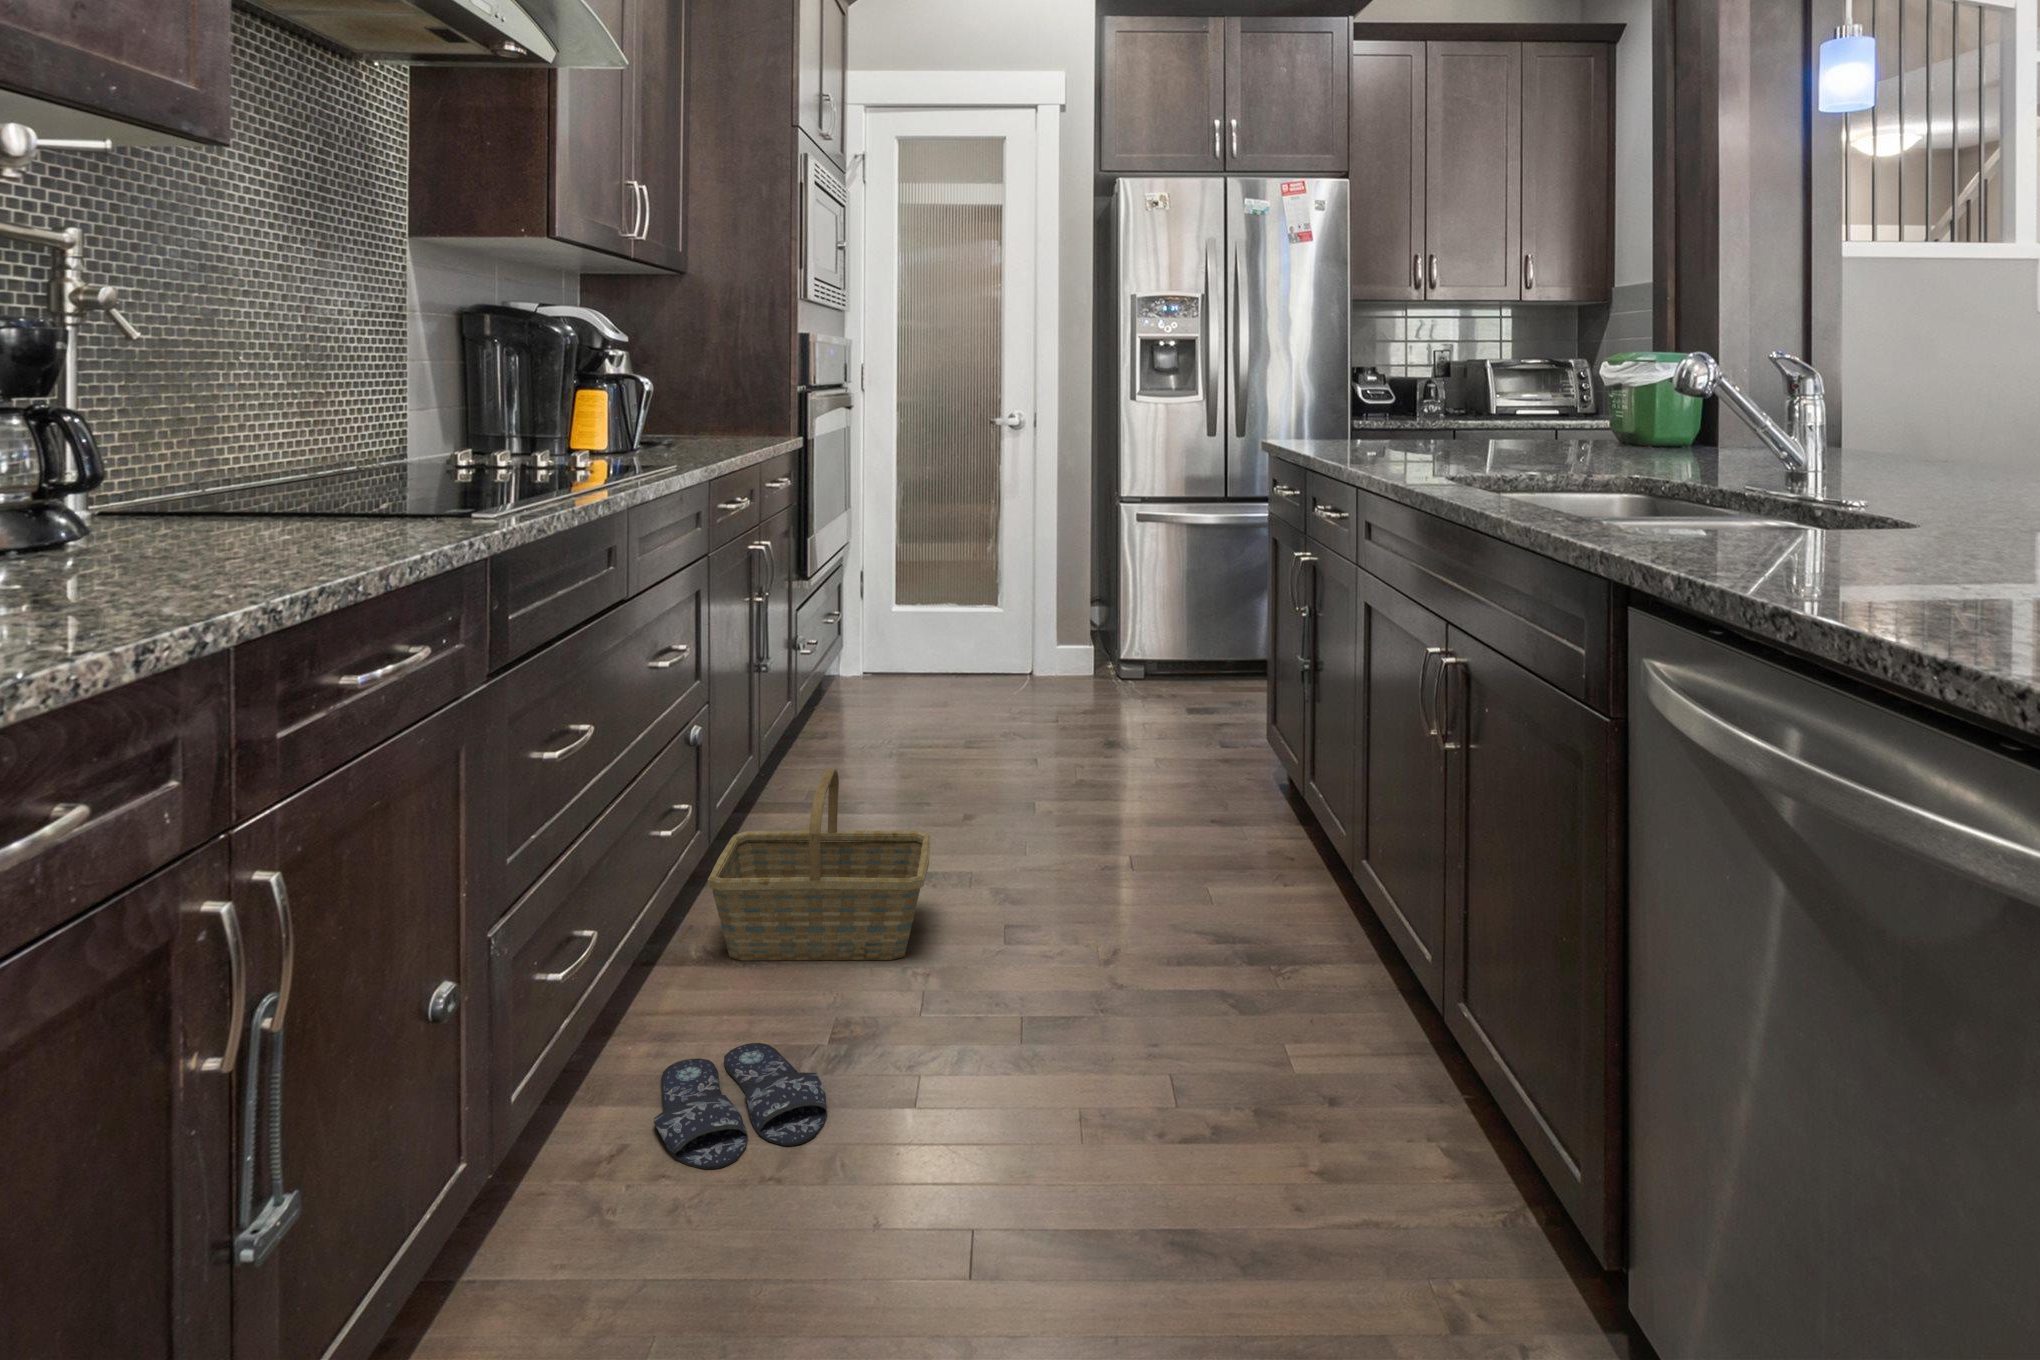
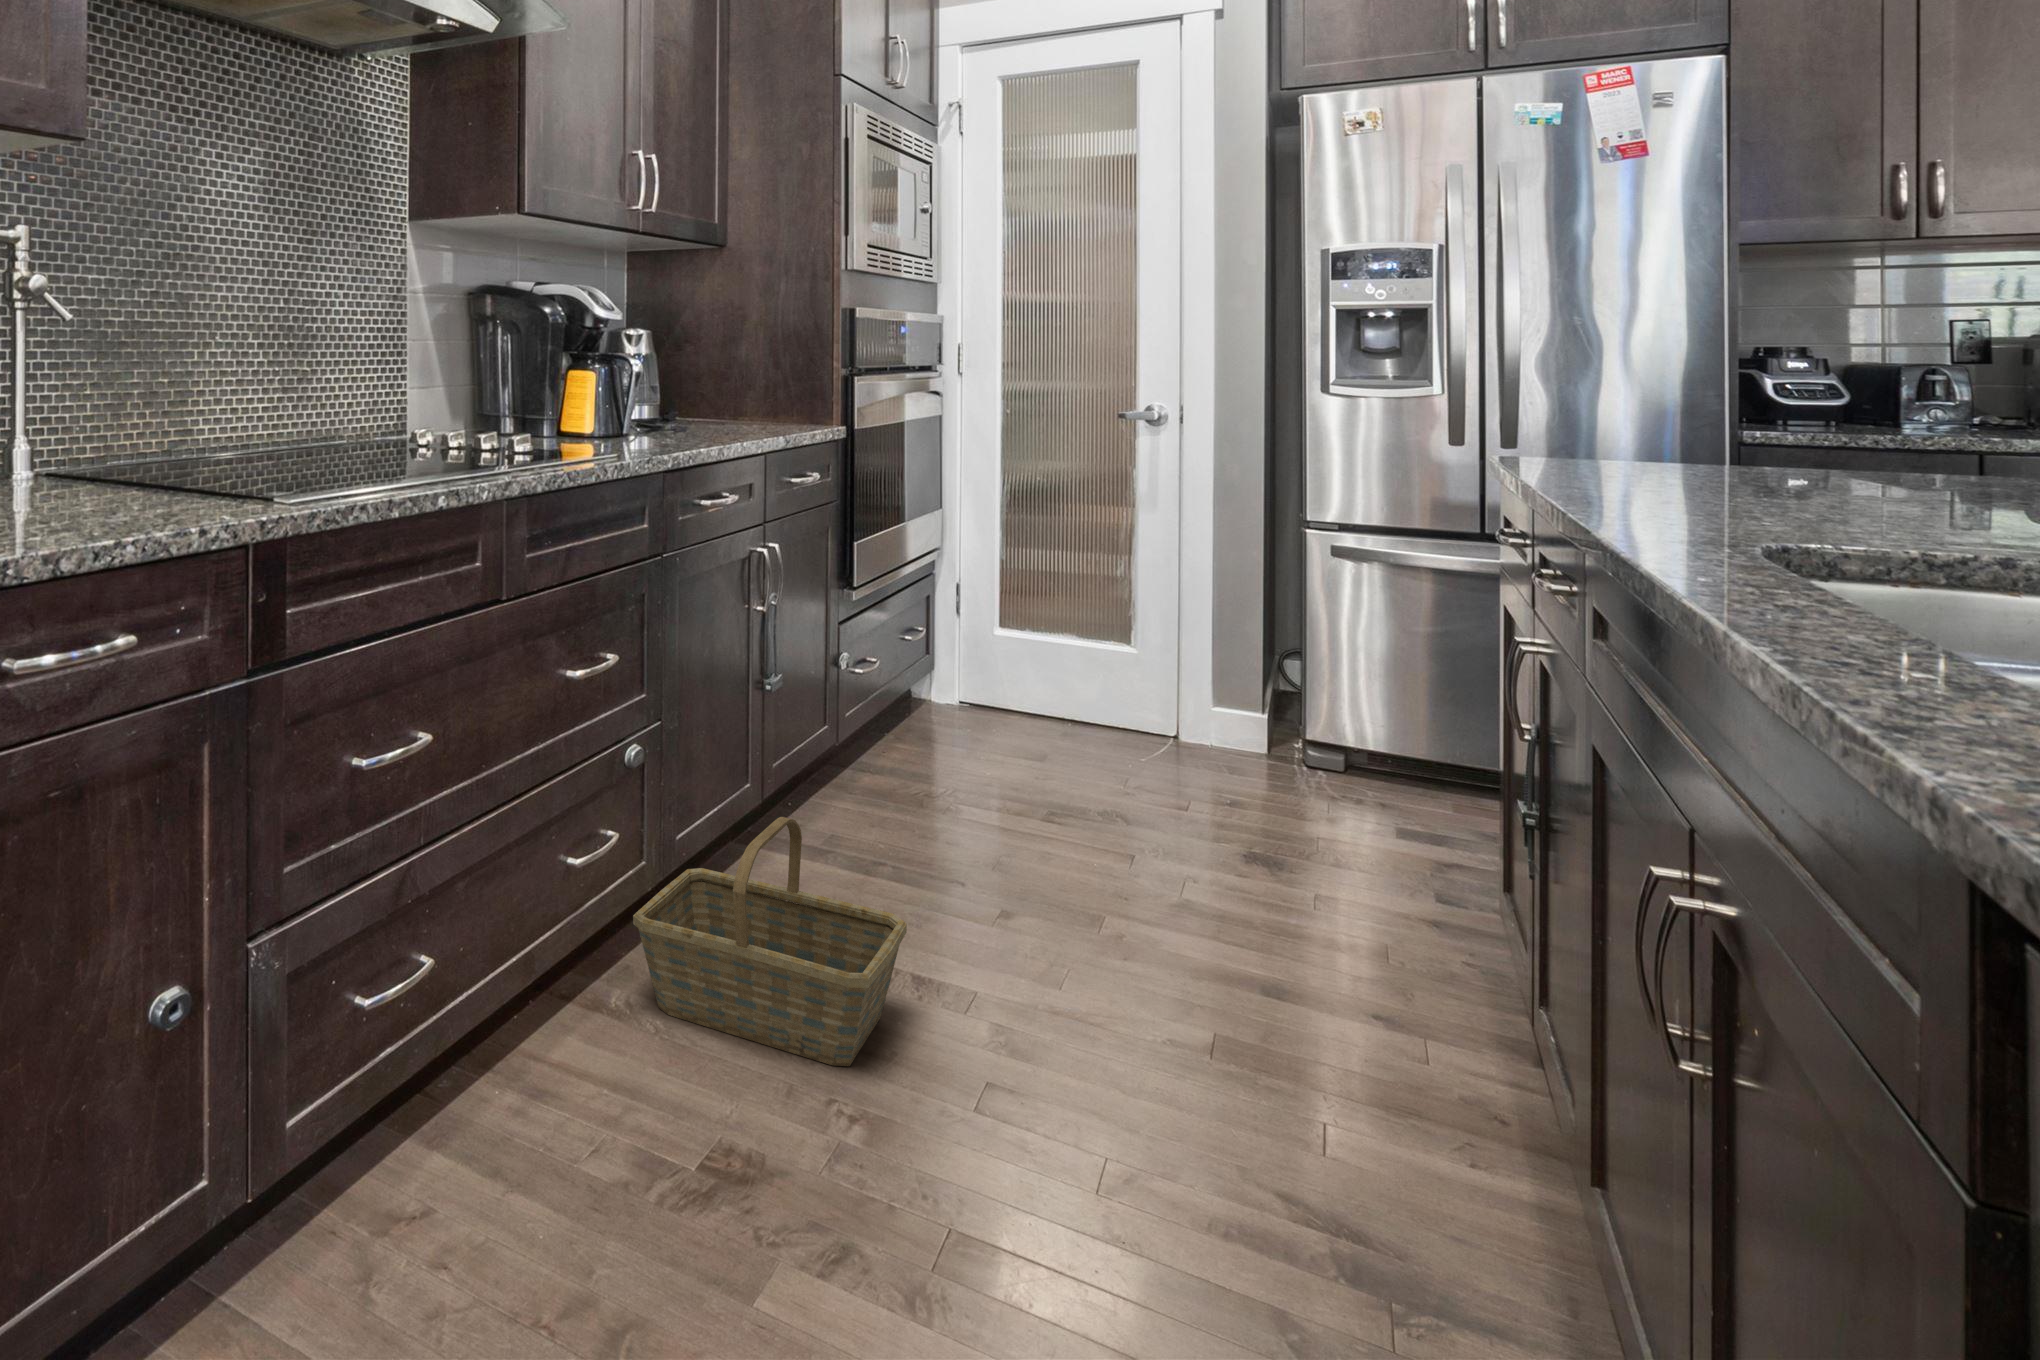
slippers: present [654,1043,827,1169] -> none [482,1116,674,1269]

